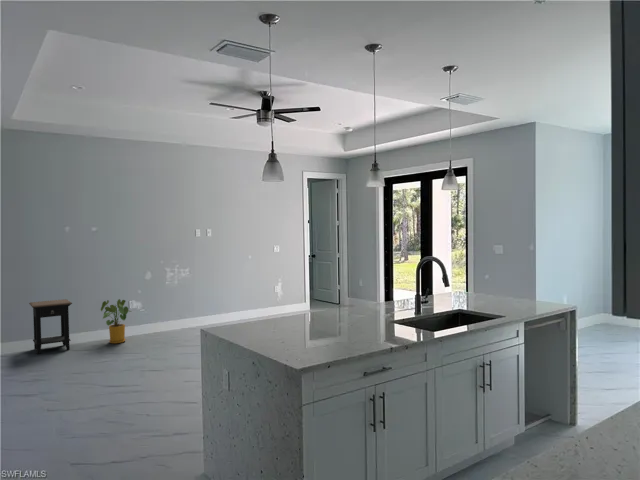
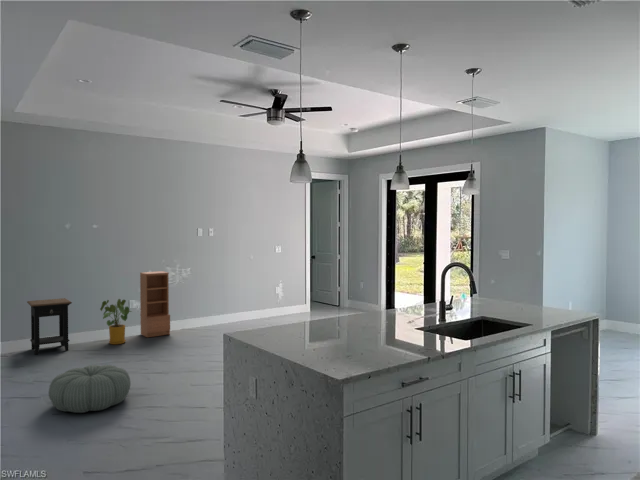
bookcase: none [139,272,170,336] -> present [140,271,170,337]
pouf: none [44,362,124,408] -> present [49,365,130,413]

